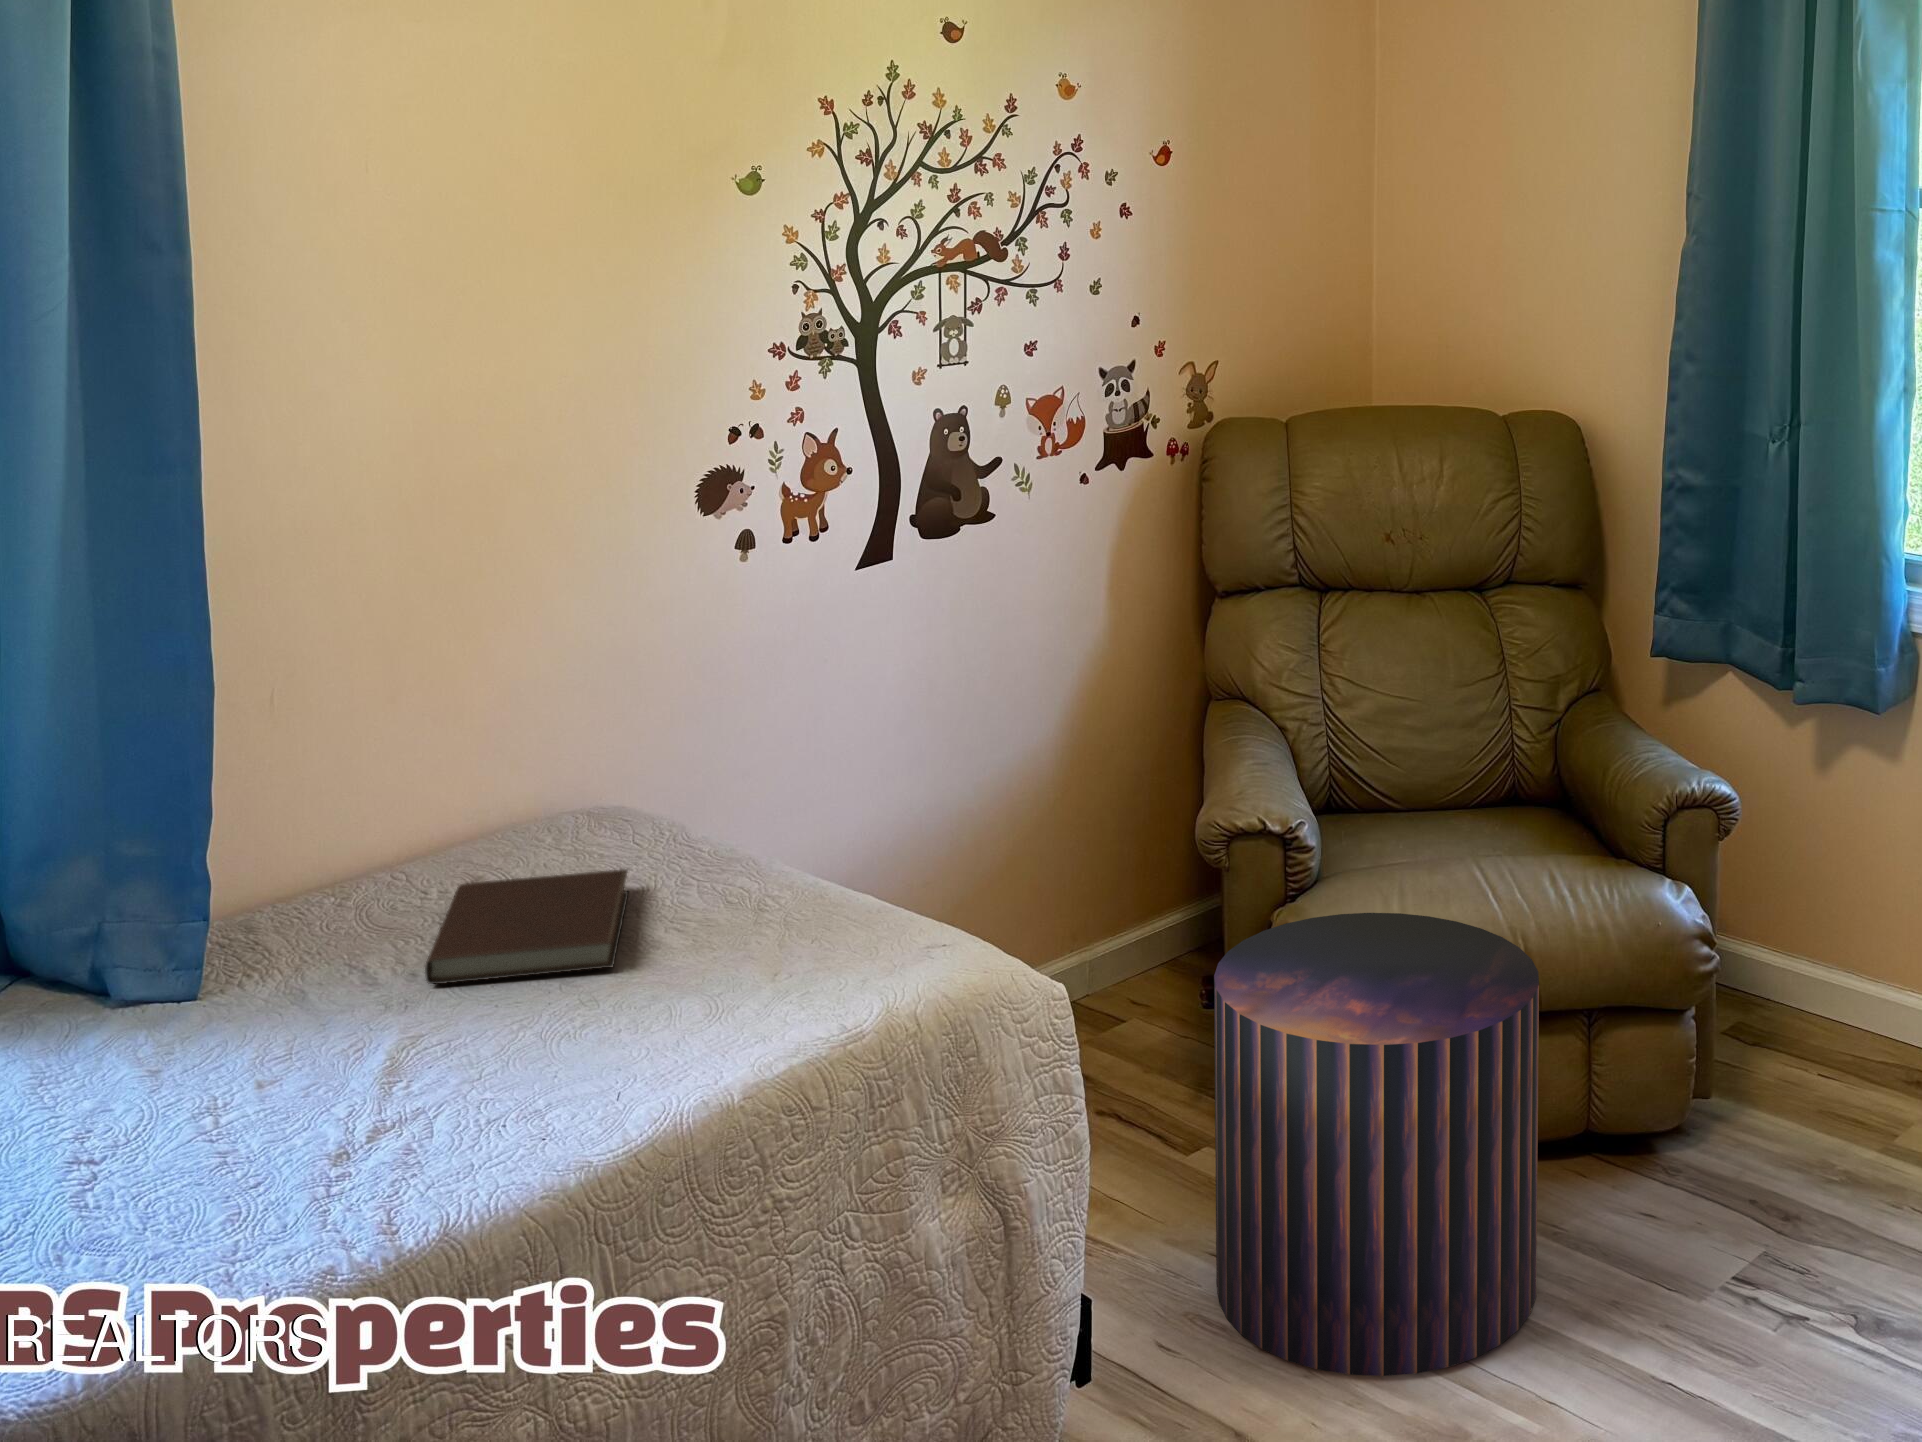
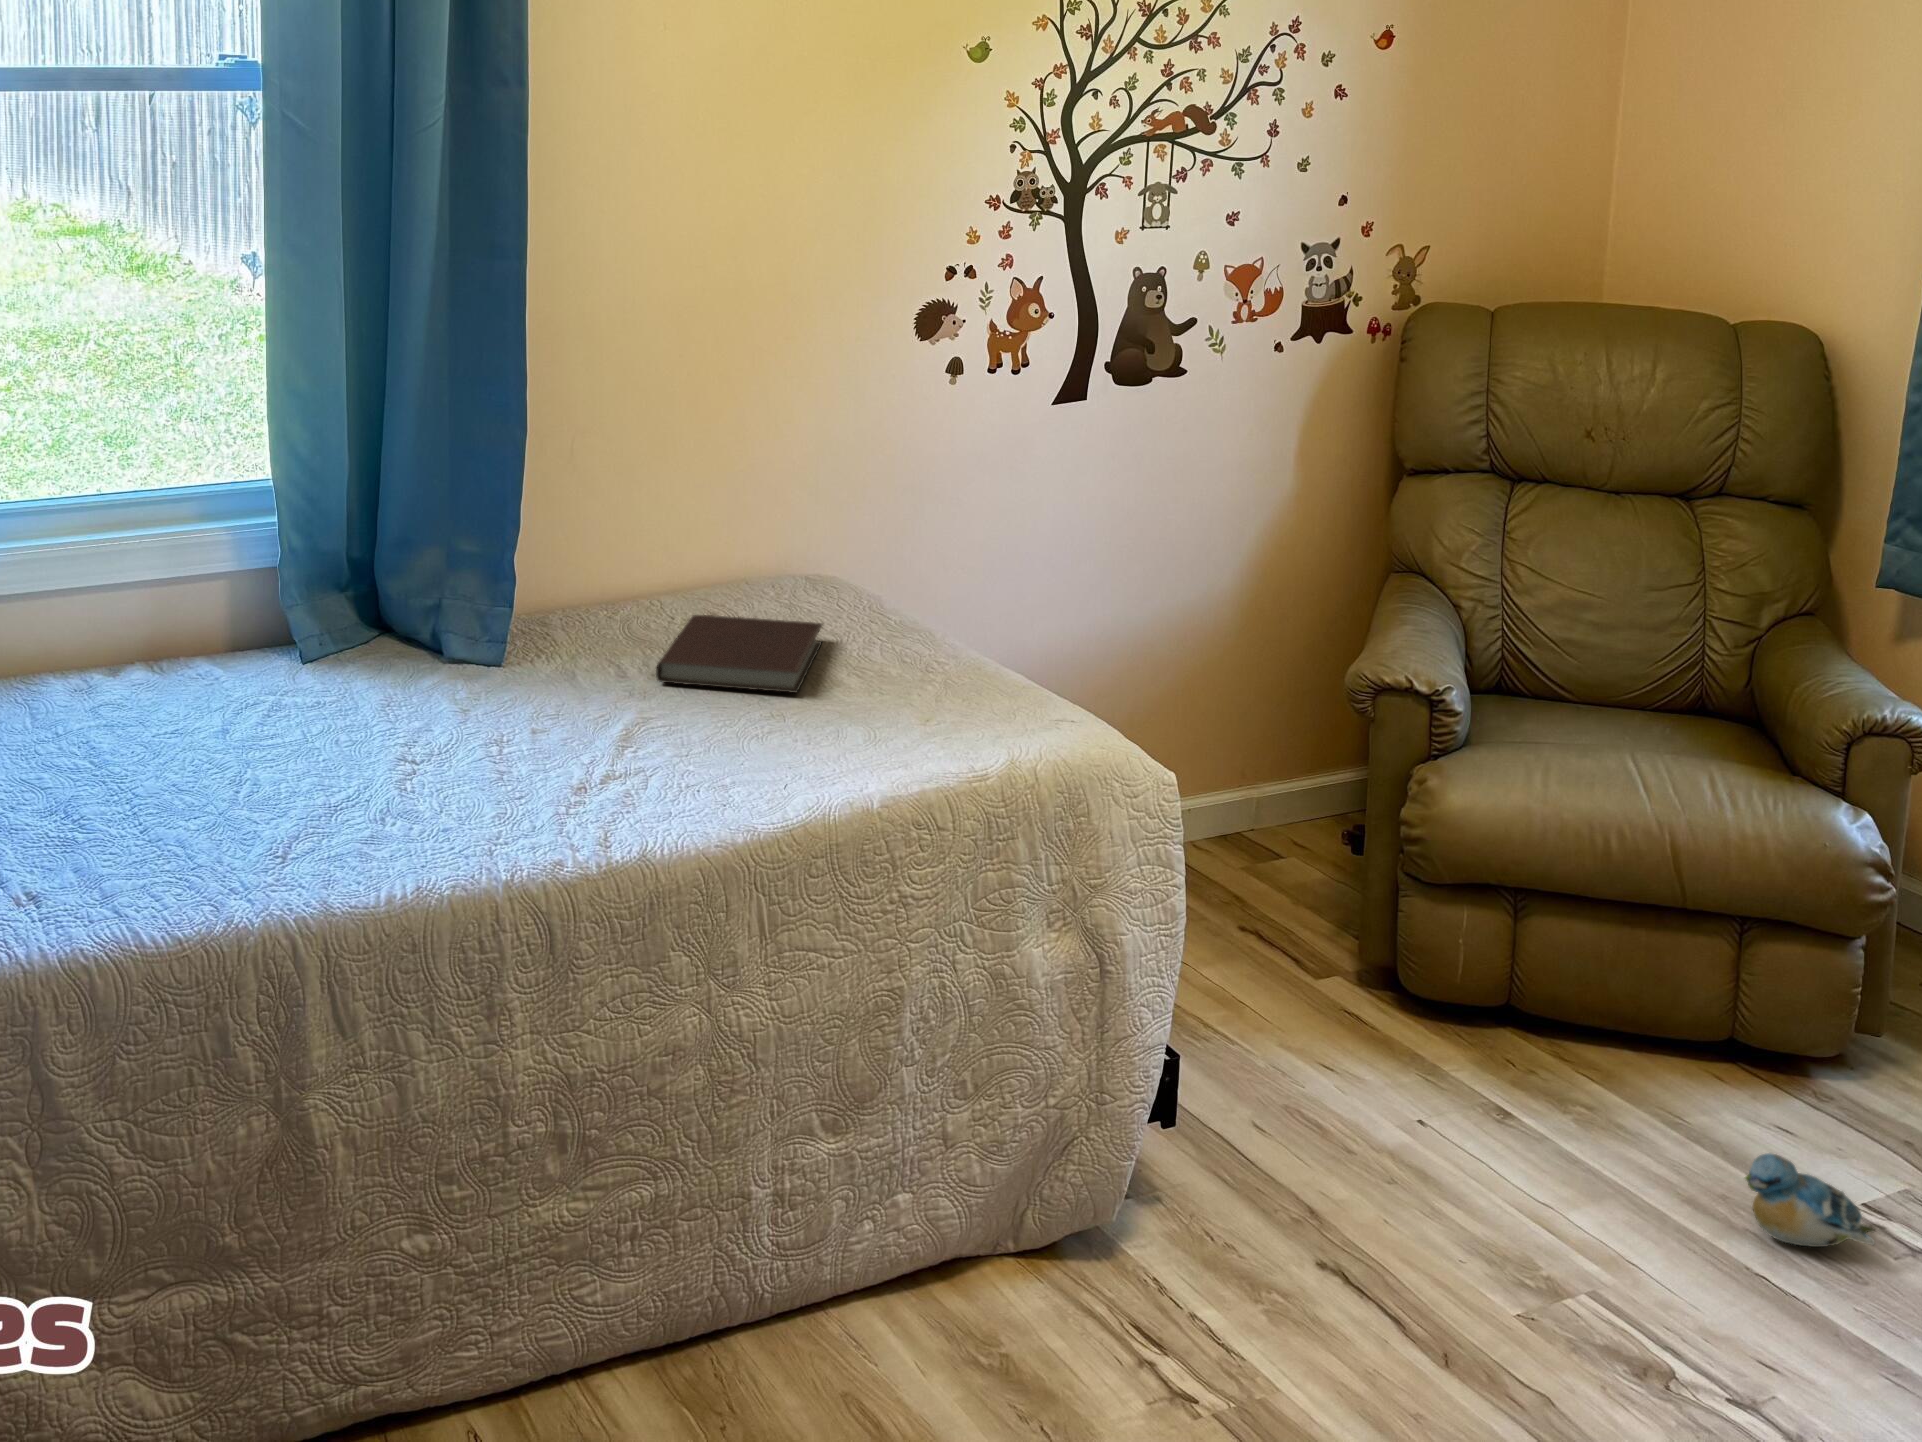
pouf: present [1214,913,1539,1376] -> none [1313,776,1662,1208]
plush toy: none [1644,1249,1763,1335] -> present [1745,1153,1875,1247]

